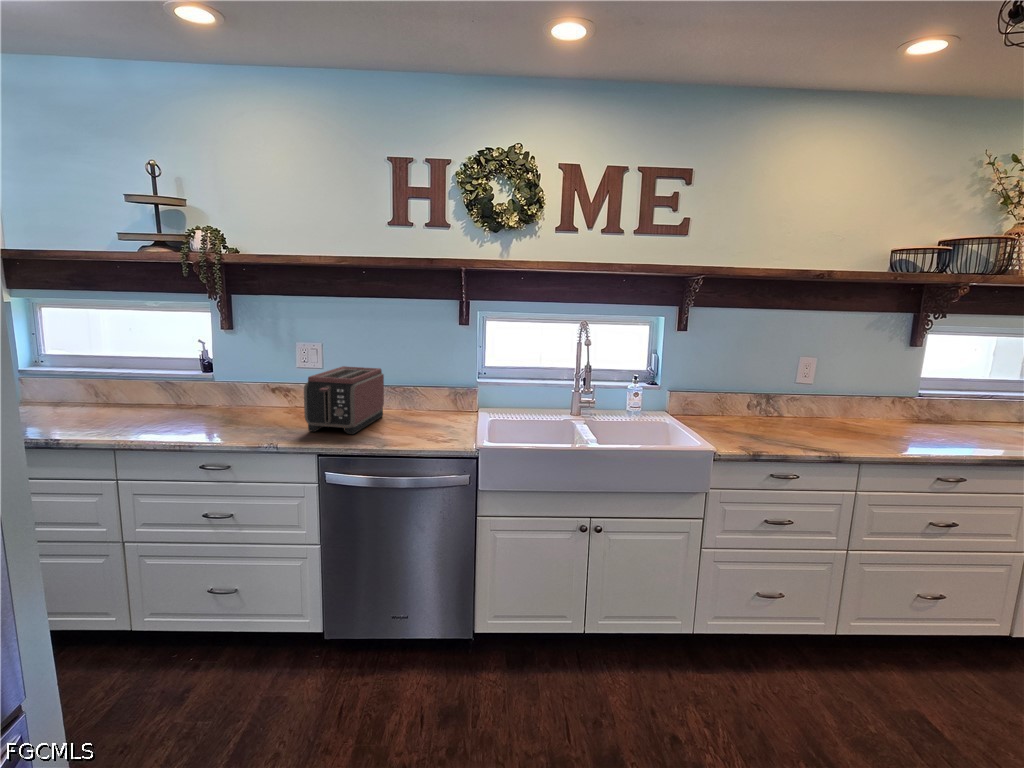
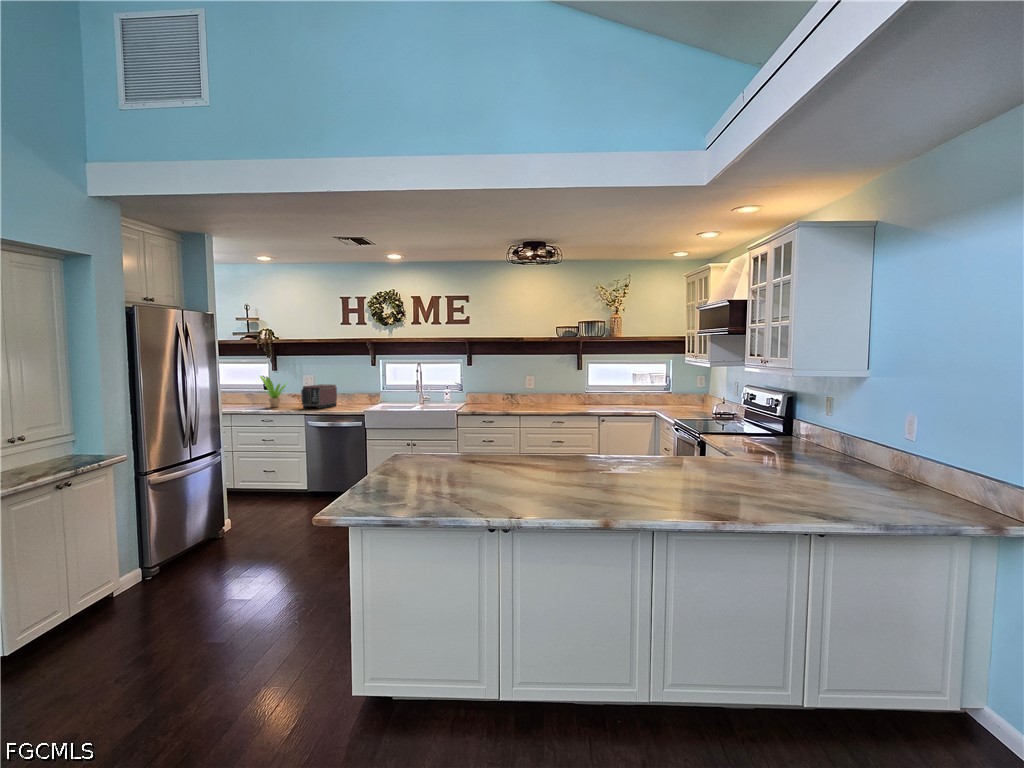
potted plant: none [191,343,266,424] -> present [260,376,286,407]

